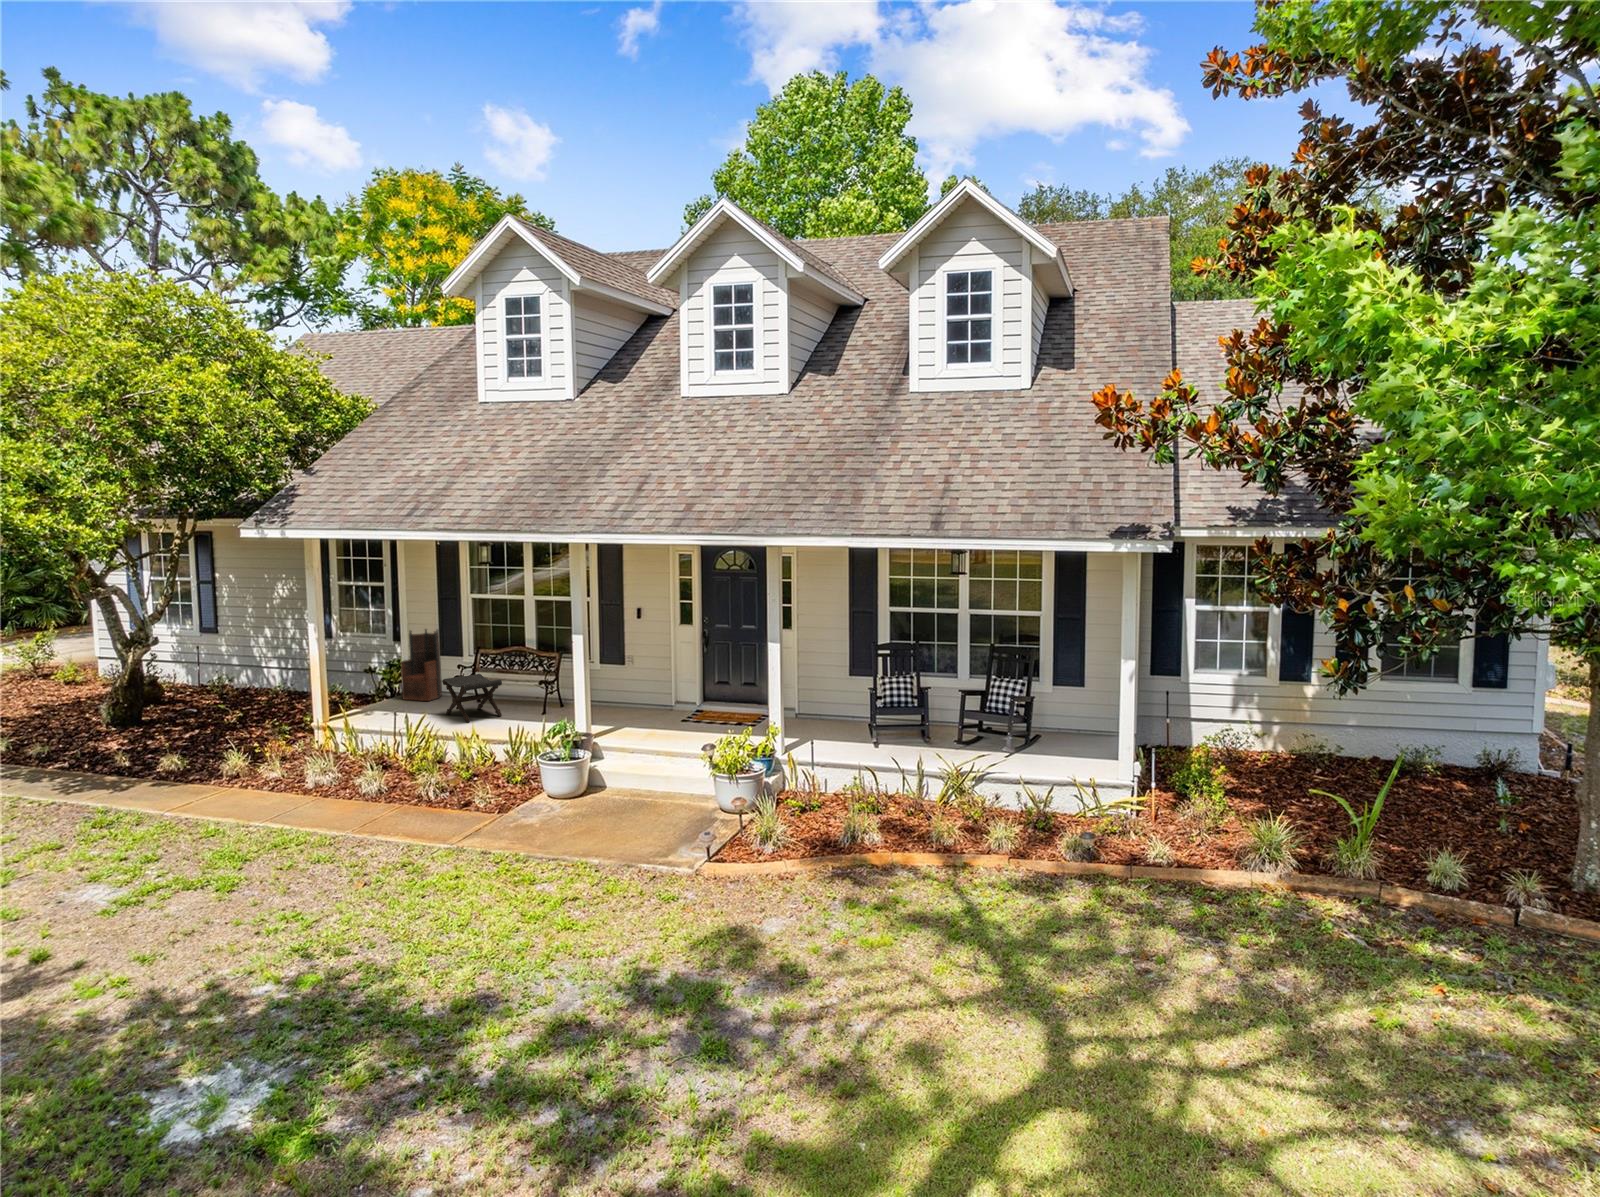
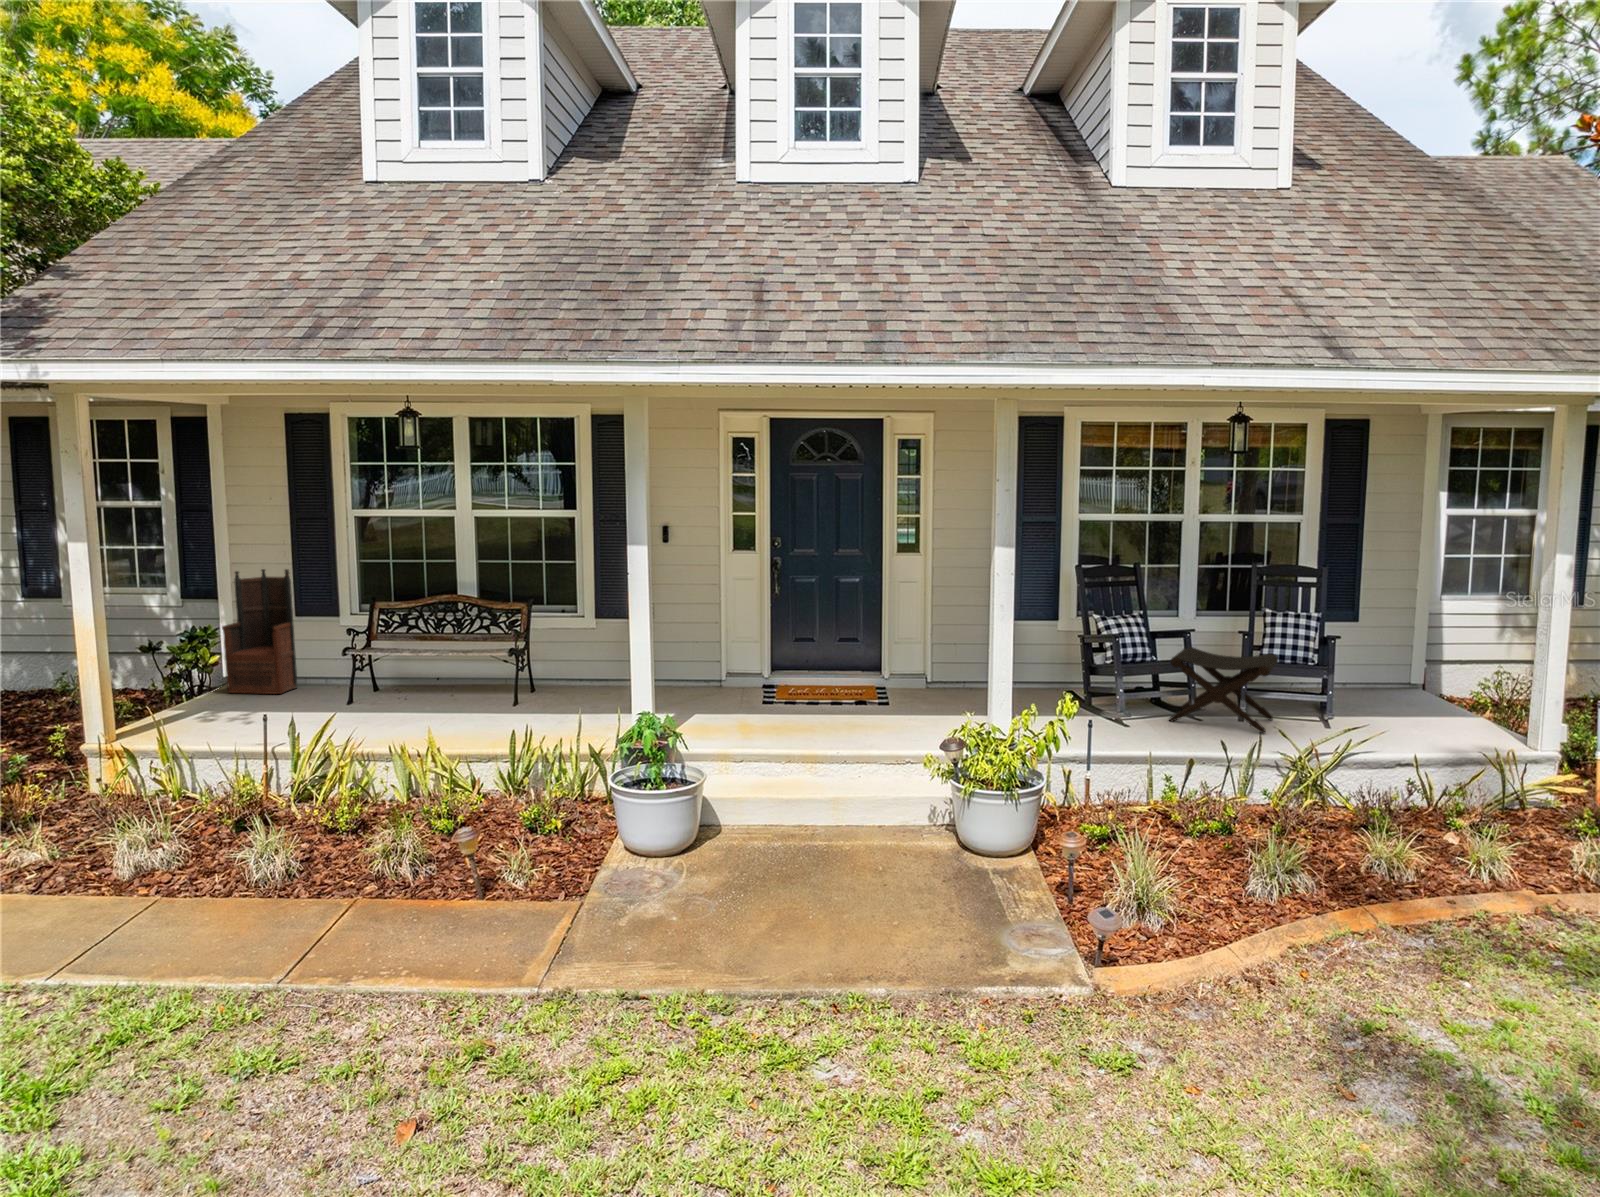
footstool: present [442,674,502,722] -> present [1169,647,1278,733]

